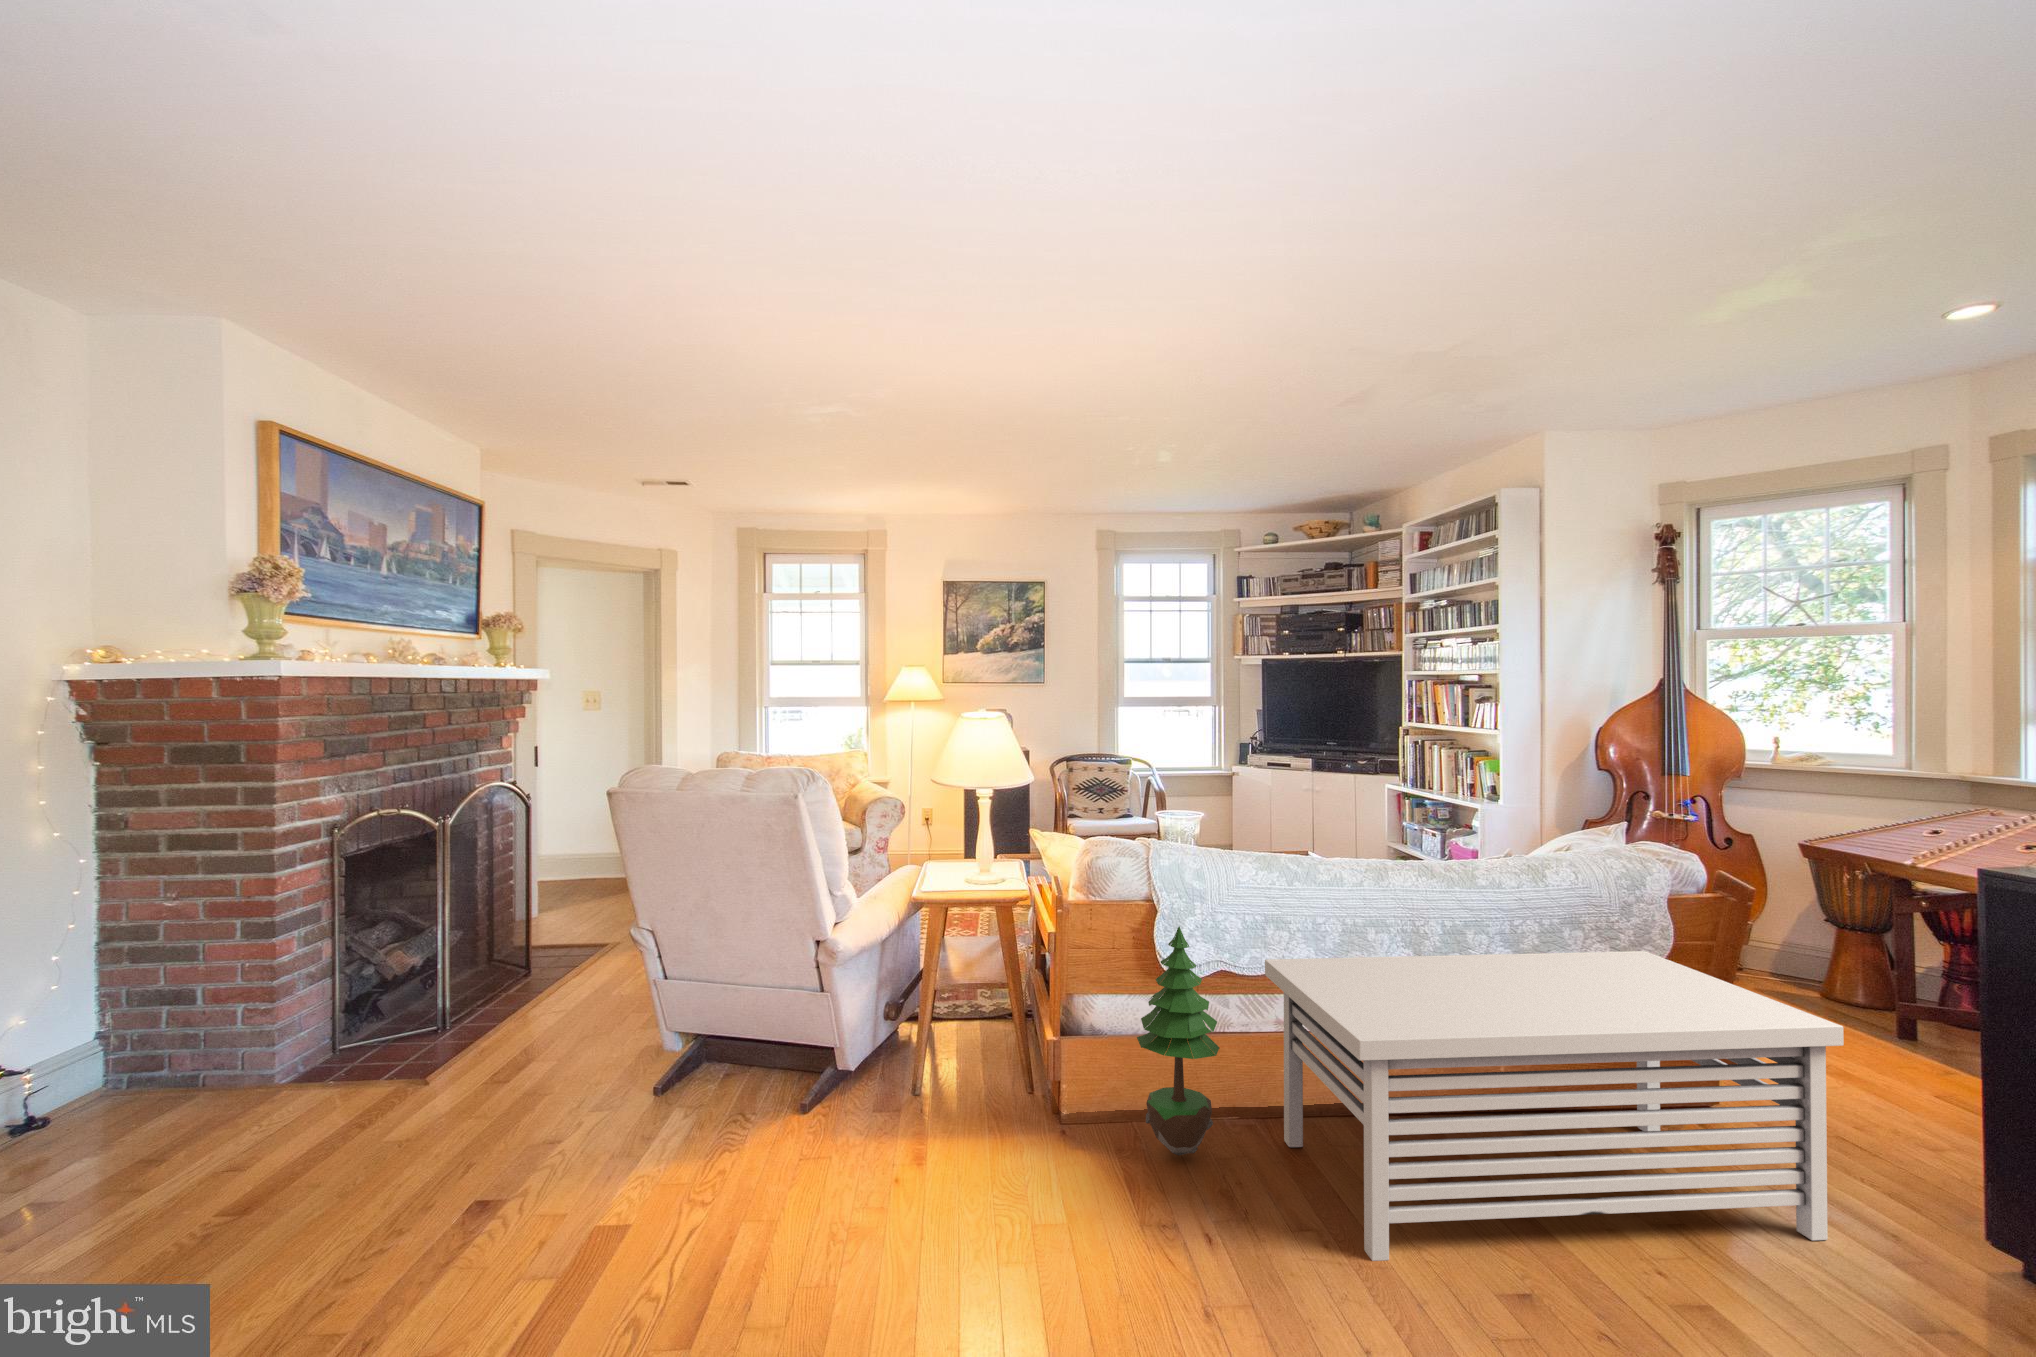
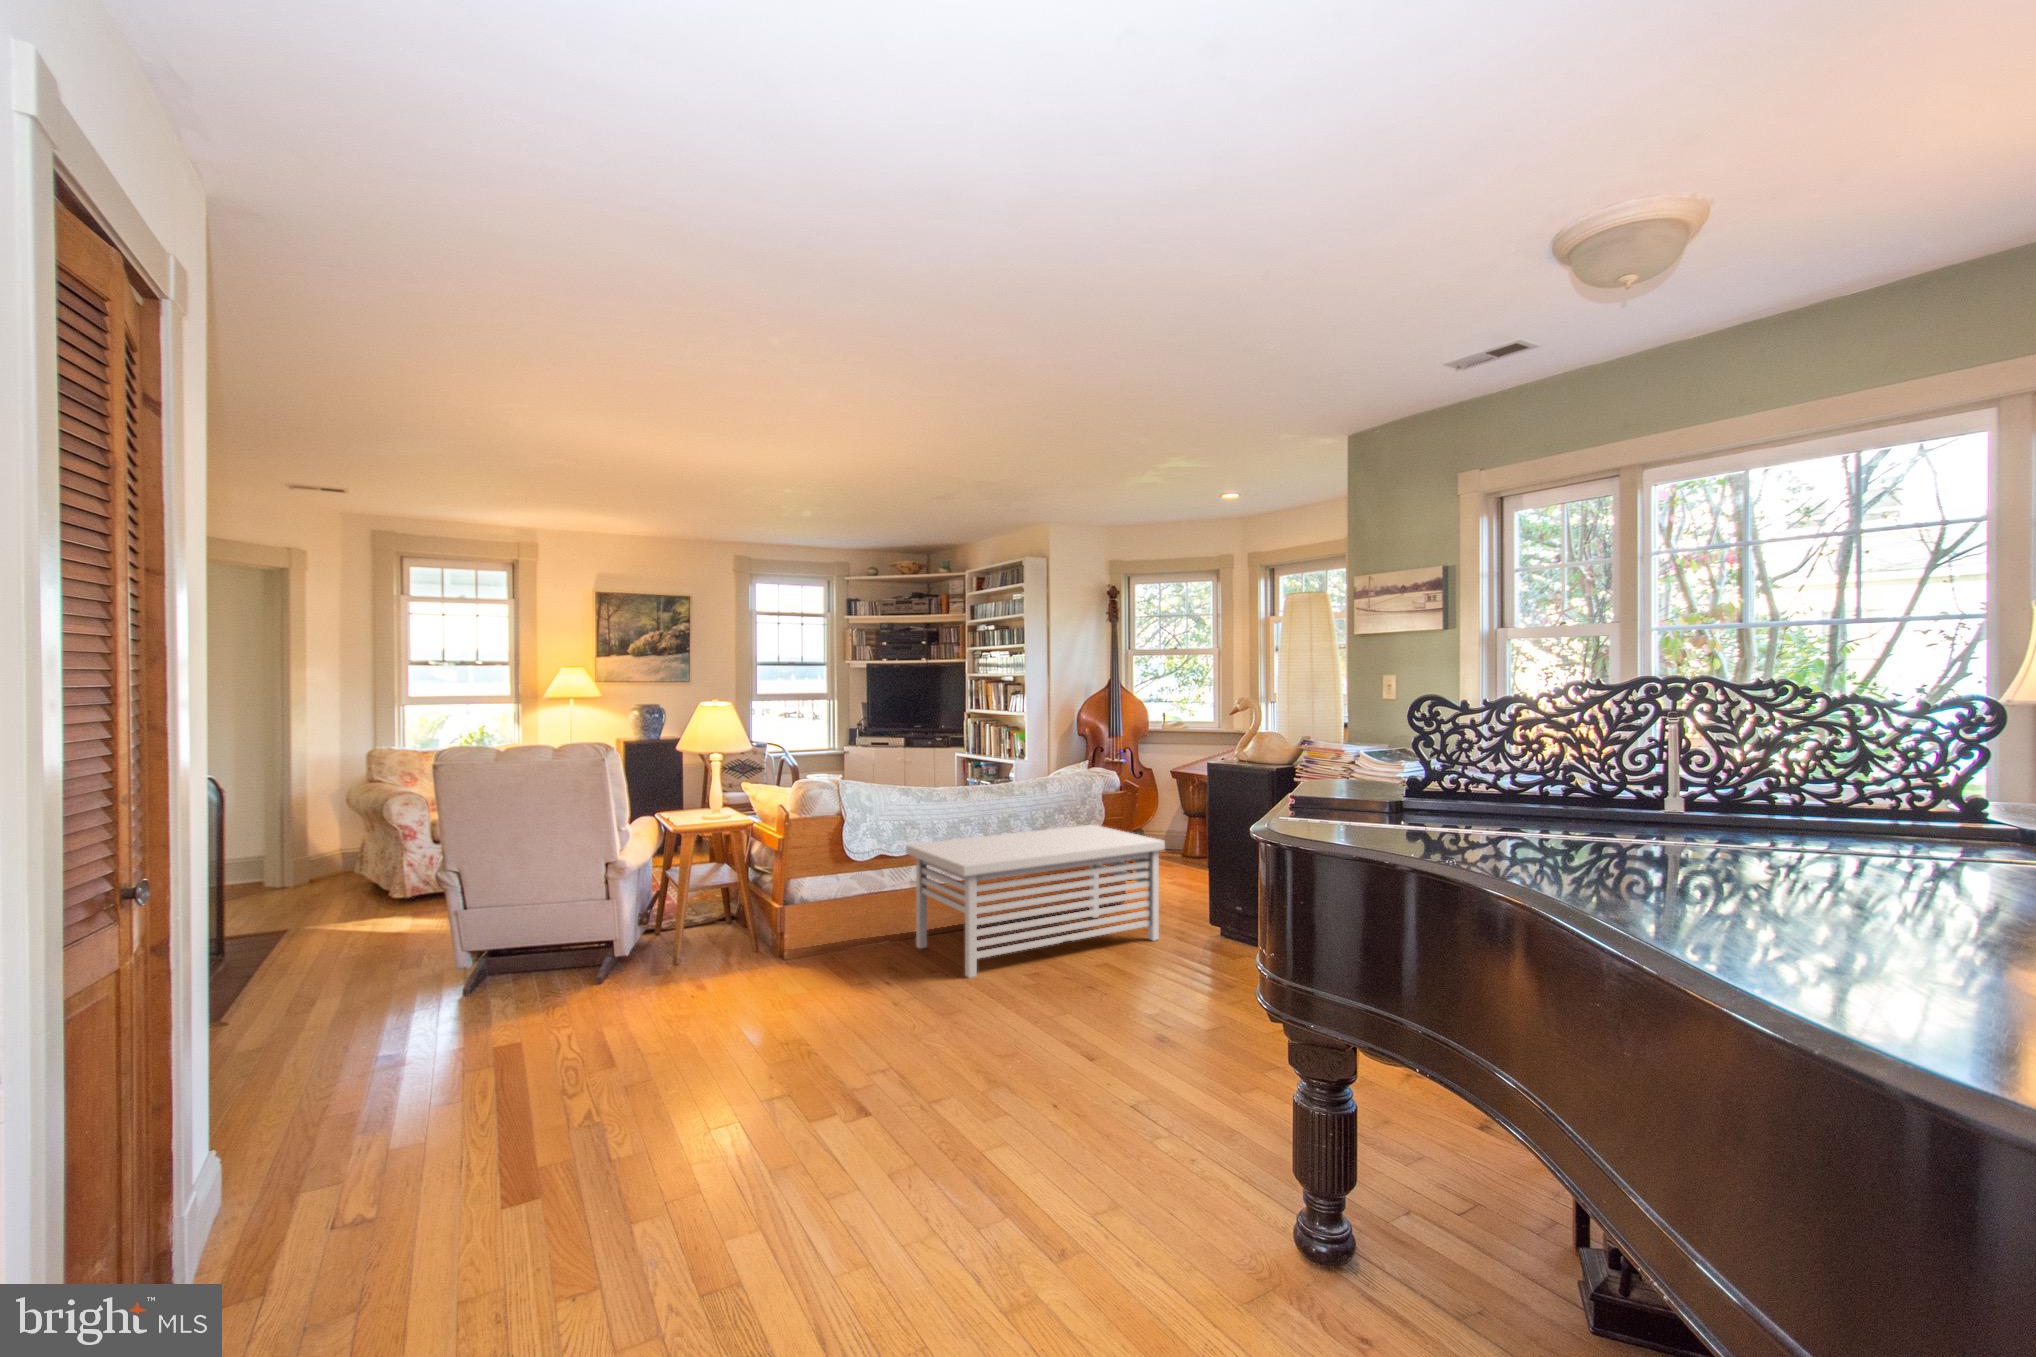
potted tree: present [1137,926,1219,1155] -> none [835,826,883,961]

